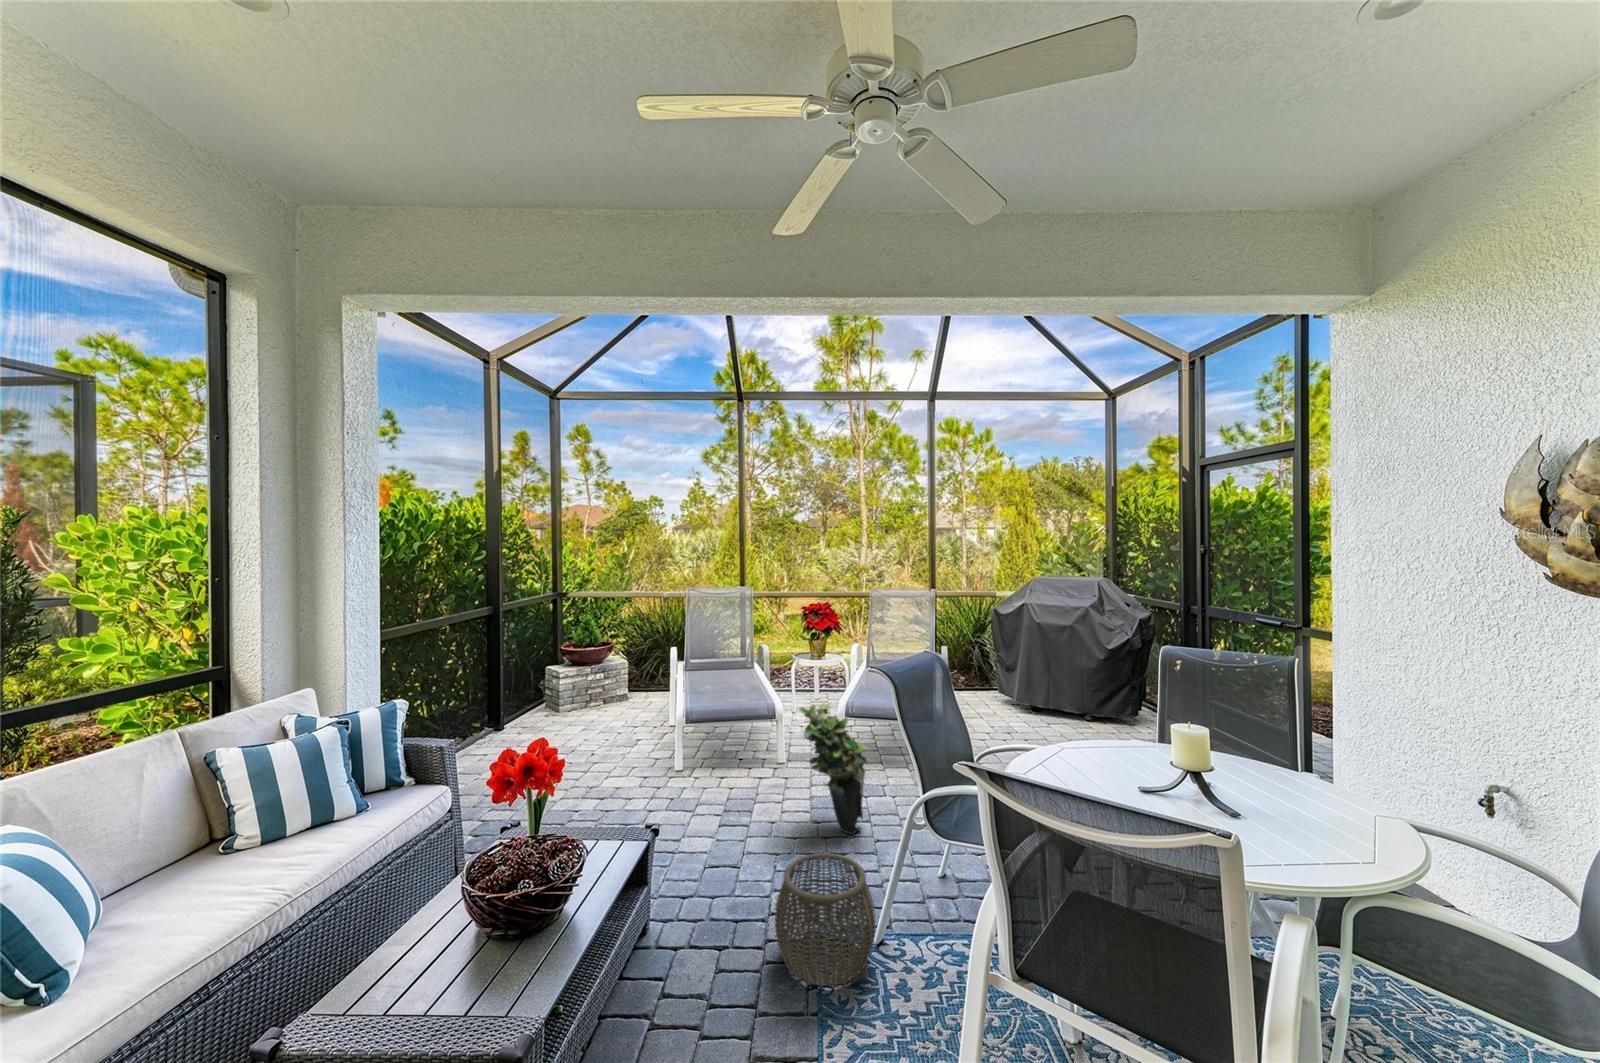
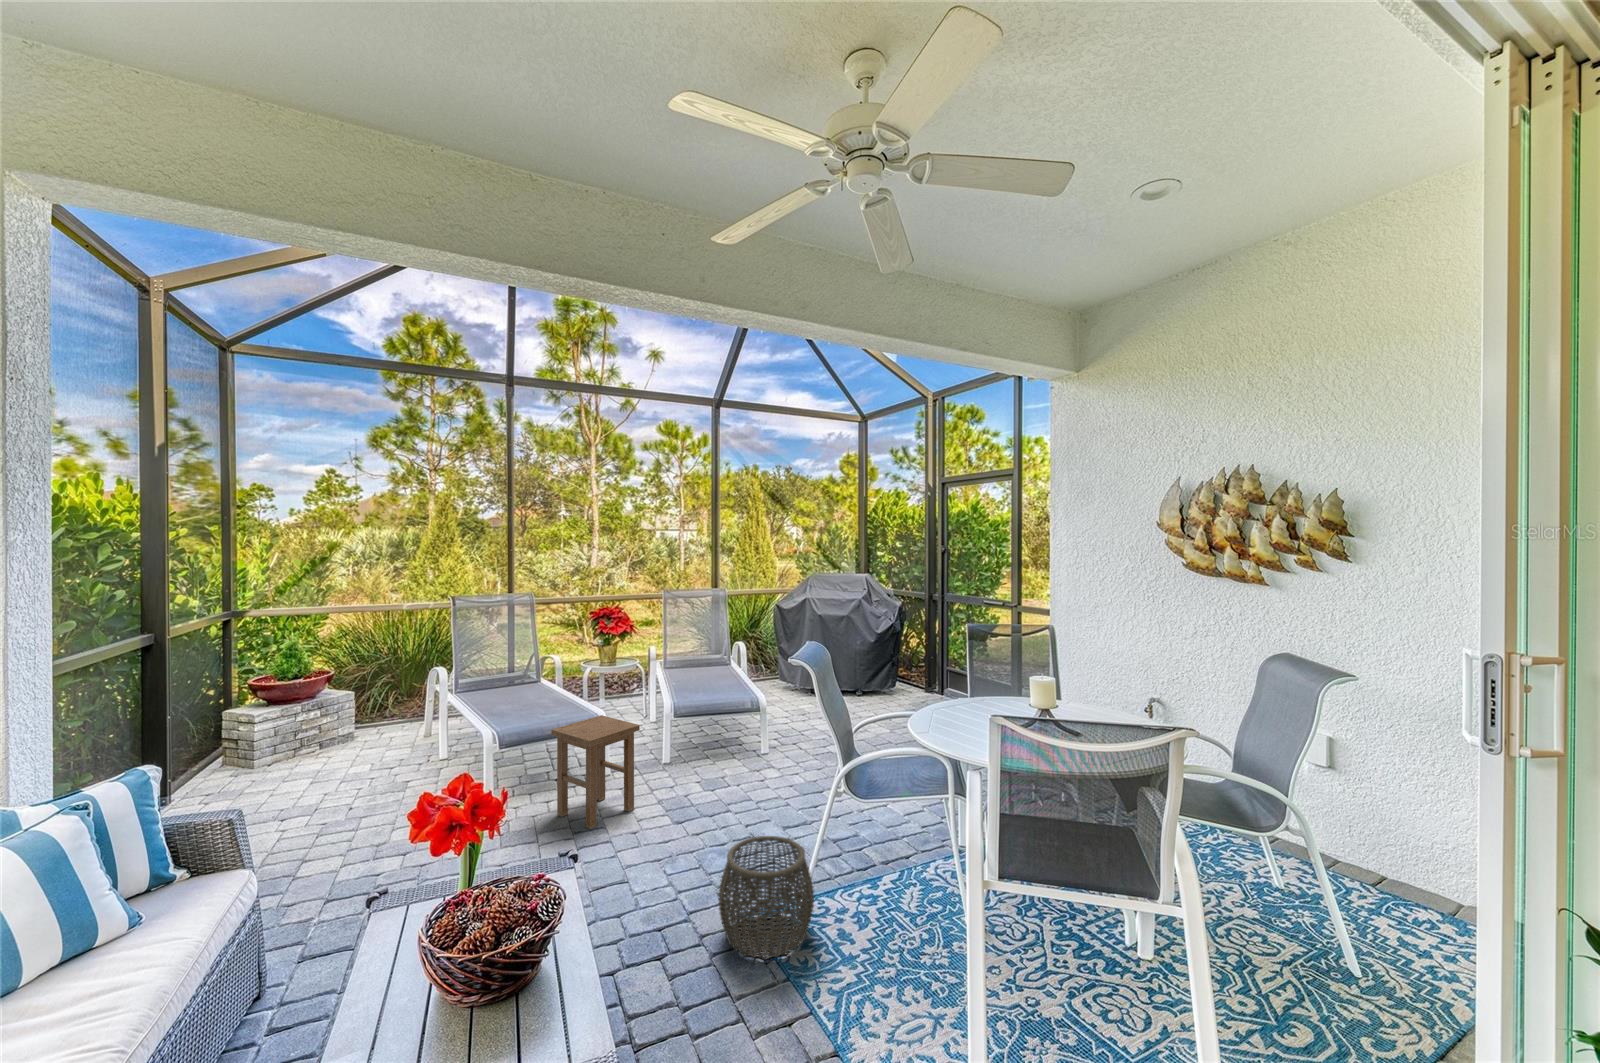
potted plant: present [799,703,869,835] -> none [660,700,735,828]
stool: none [719,705,792,809] -> present [551,715,640,829]

